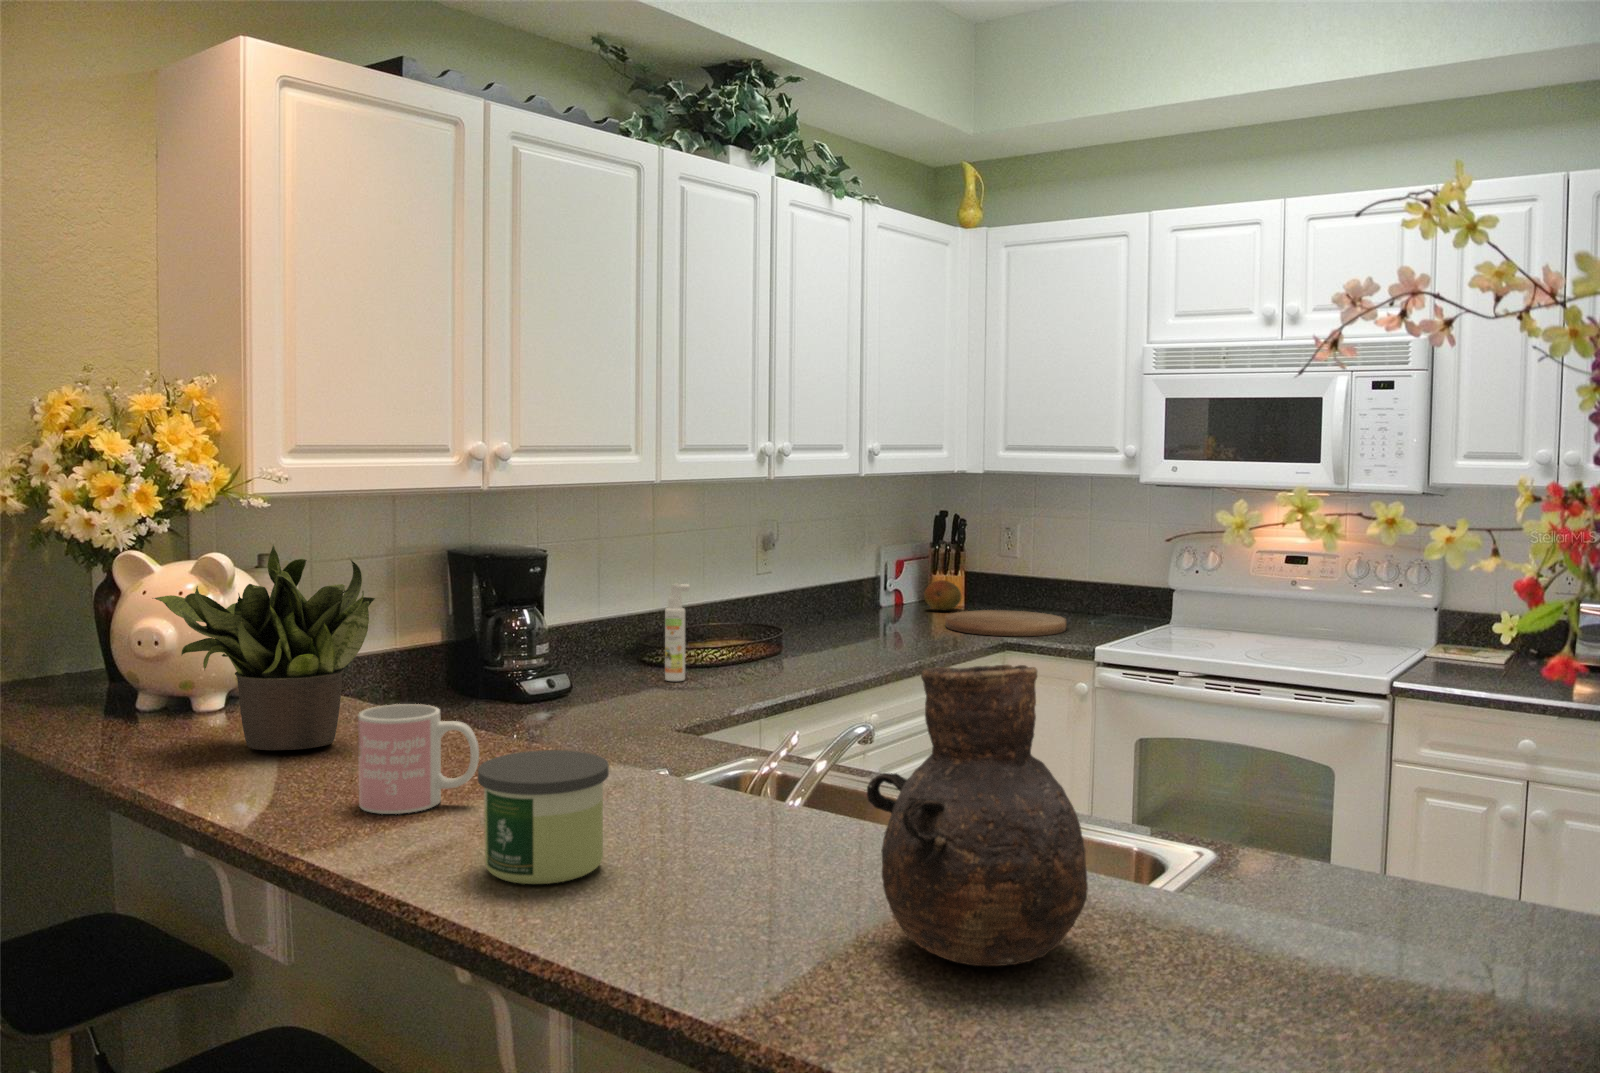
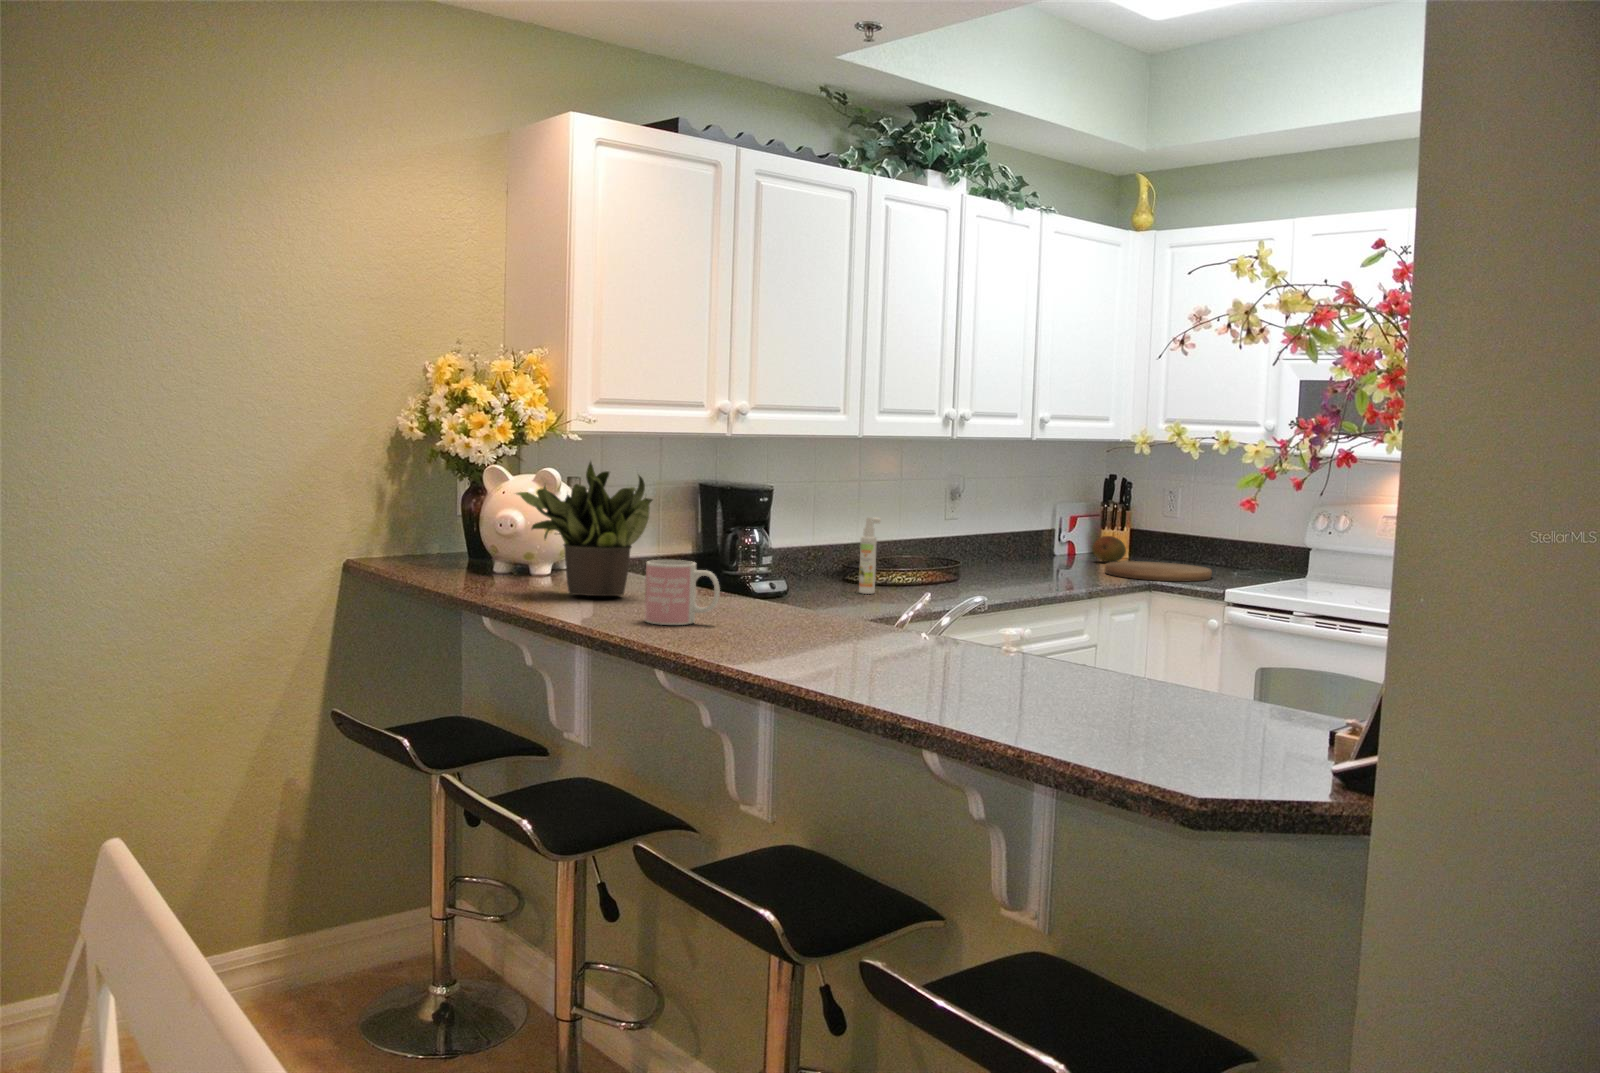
vase: present [867,665,1088,966] -> none [945,520,1072,693]
candle: present [478,750,609,884] -> none [720,580,798,653]

